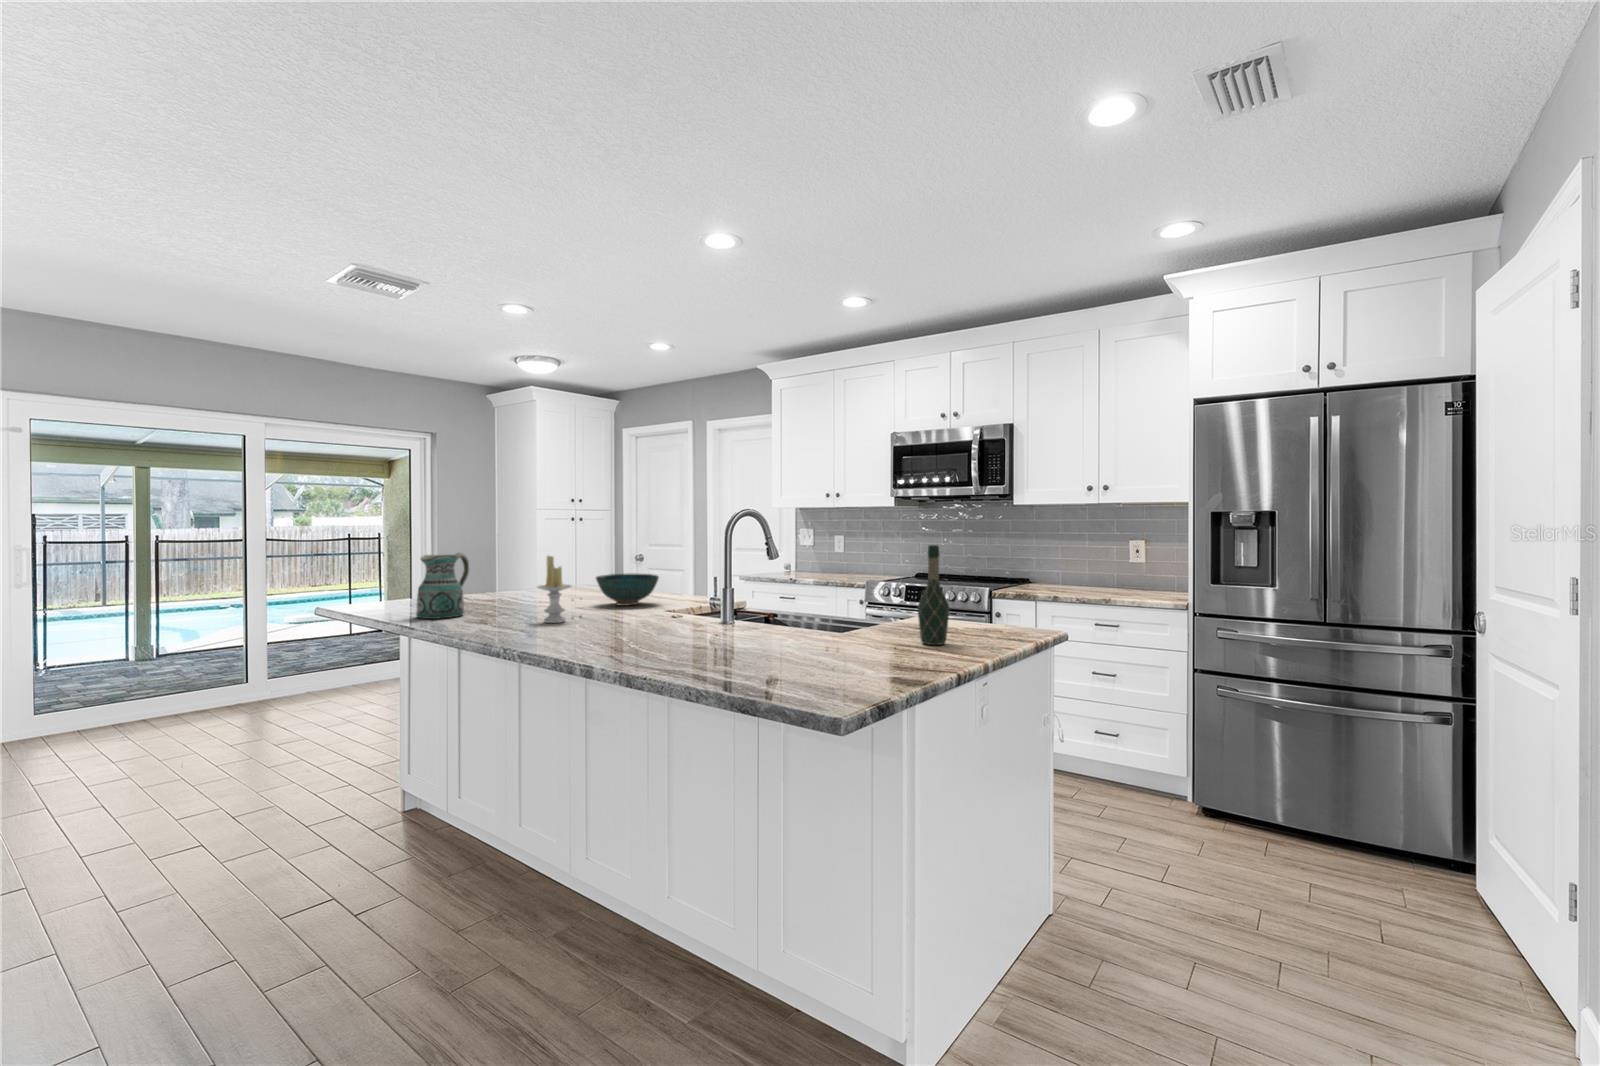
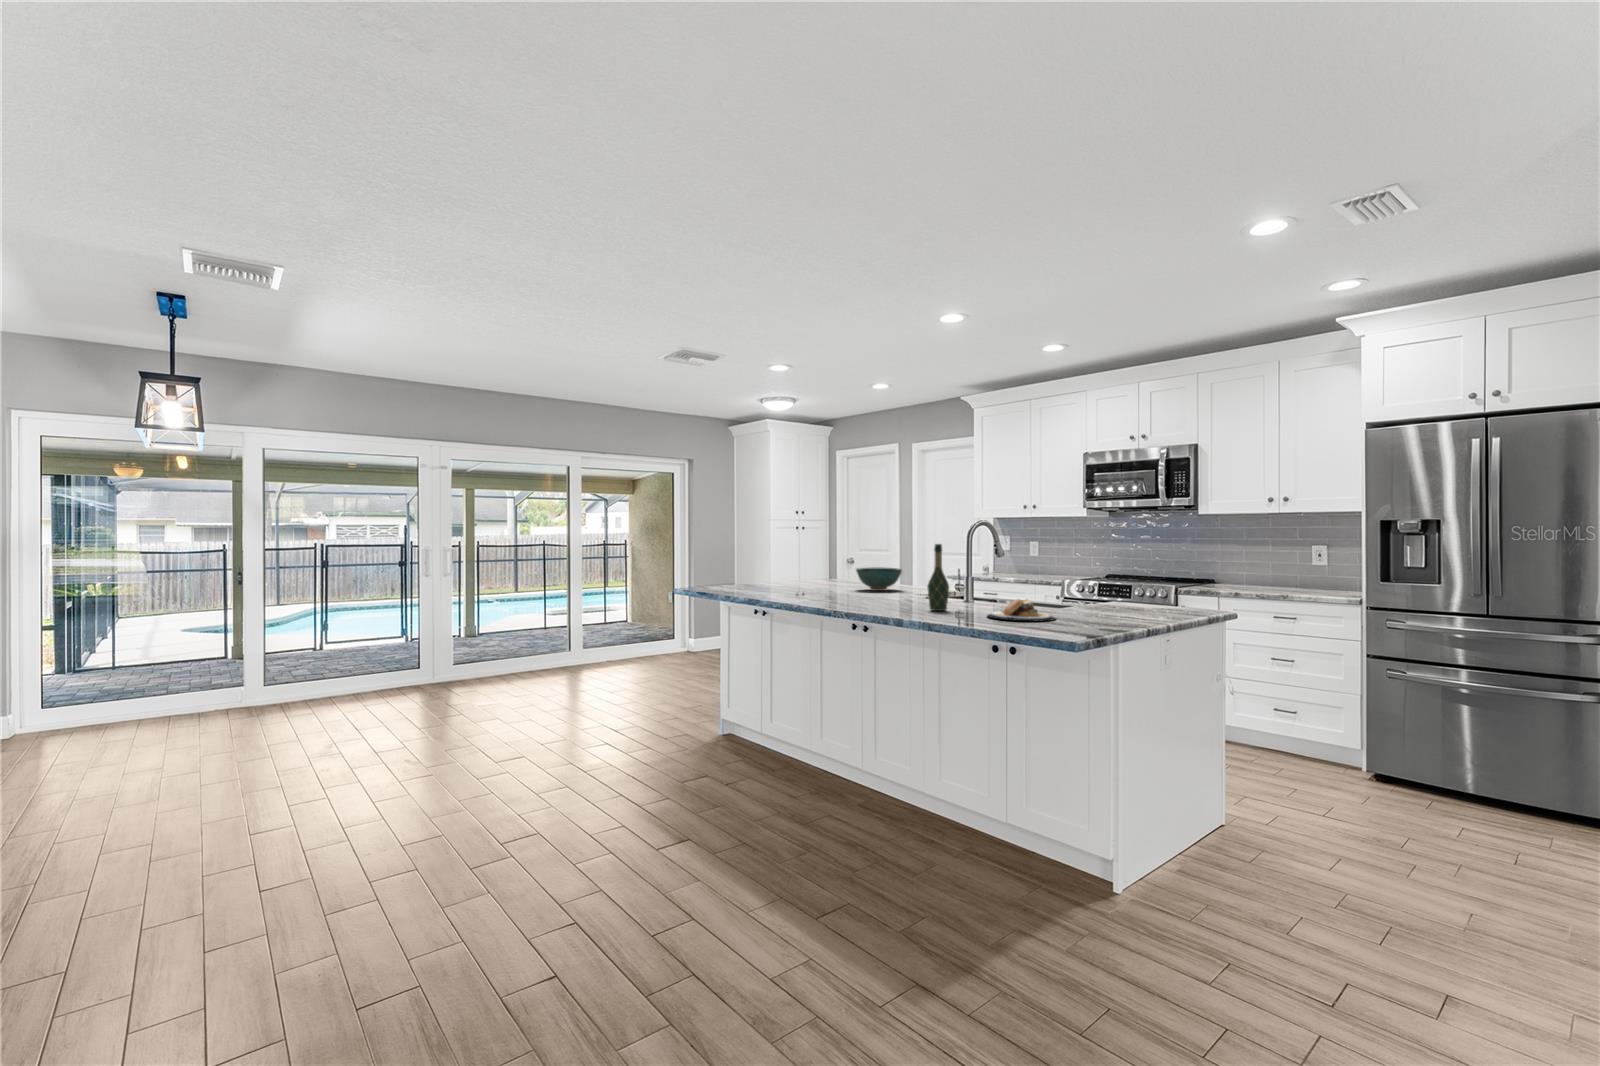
wine bottle: present [918,545,950,645] -> present [927,544,949,611]
ceramic pitcher: present [416,553,469,619] -> none [741,550,772,595]
candle: present [538,556,571,623] -> none [828,551,852,599]
plate: none [735,629,833,665] -> present [987,599,1056,622]

